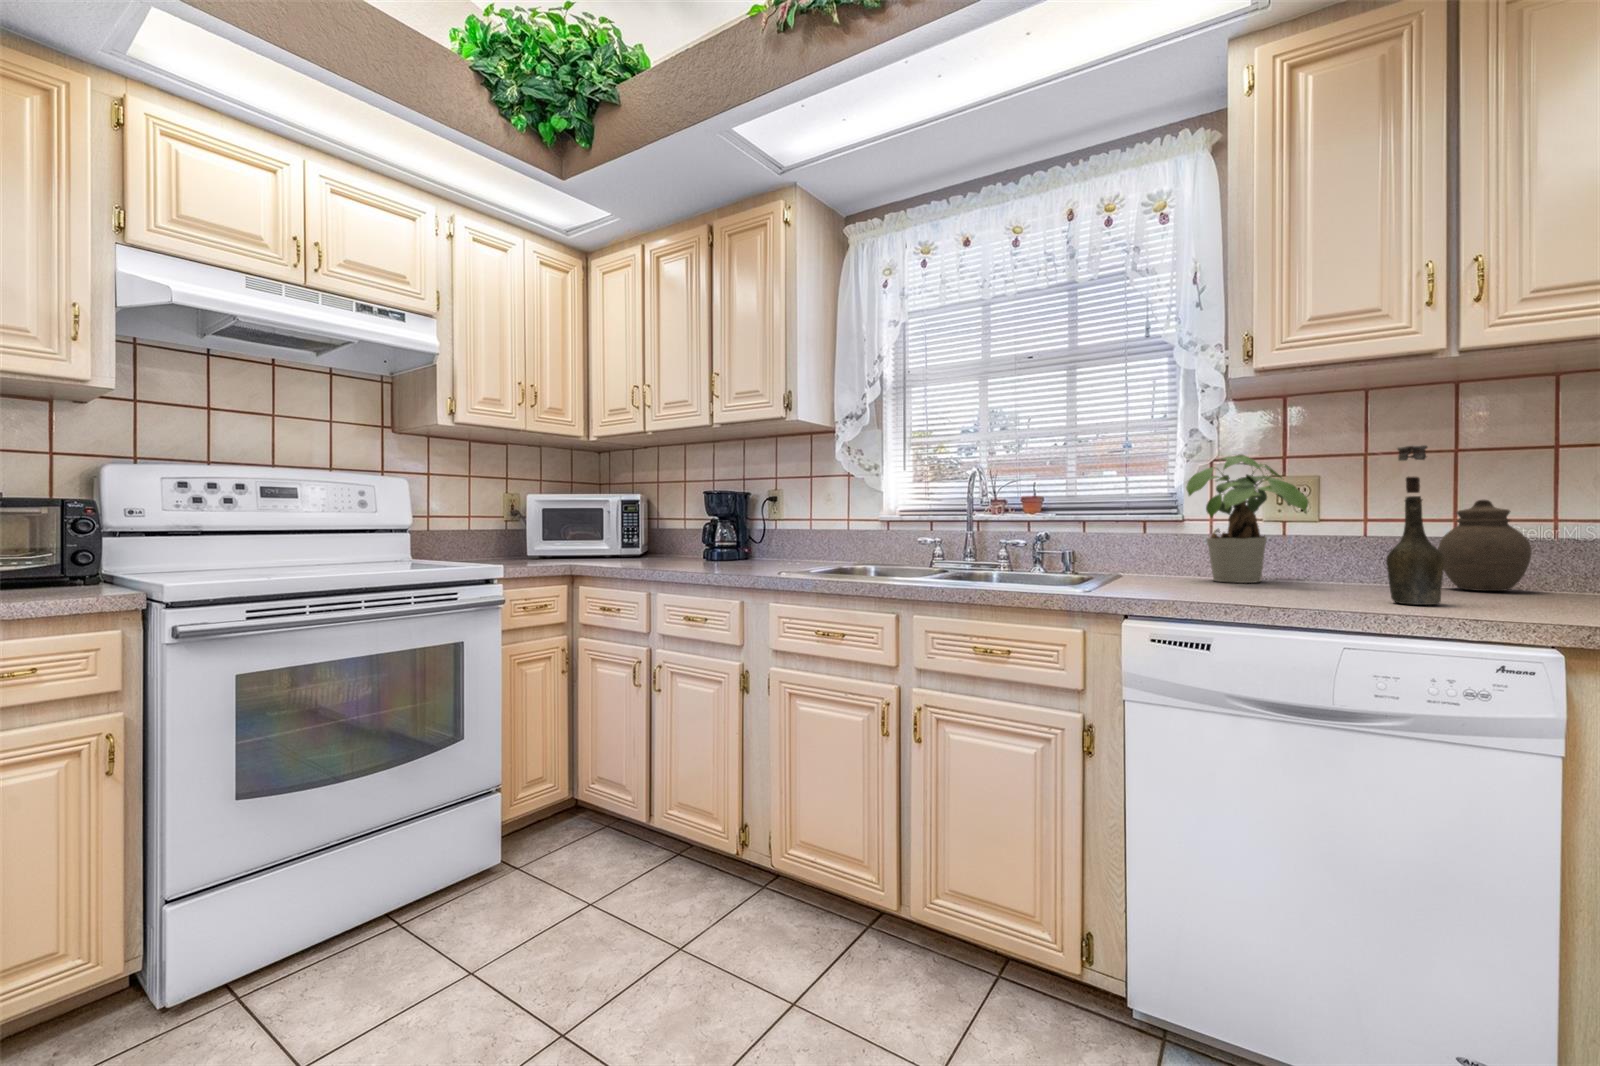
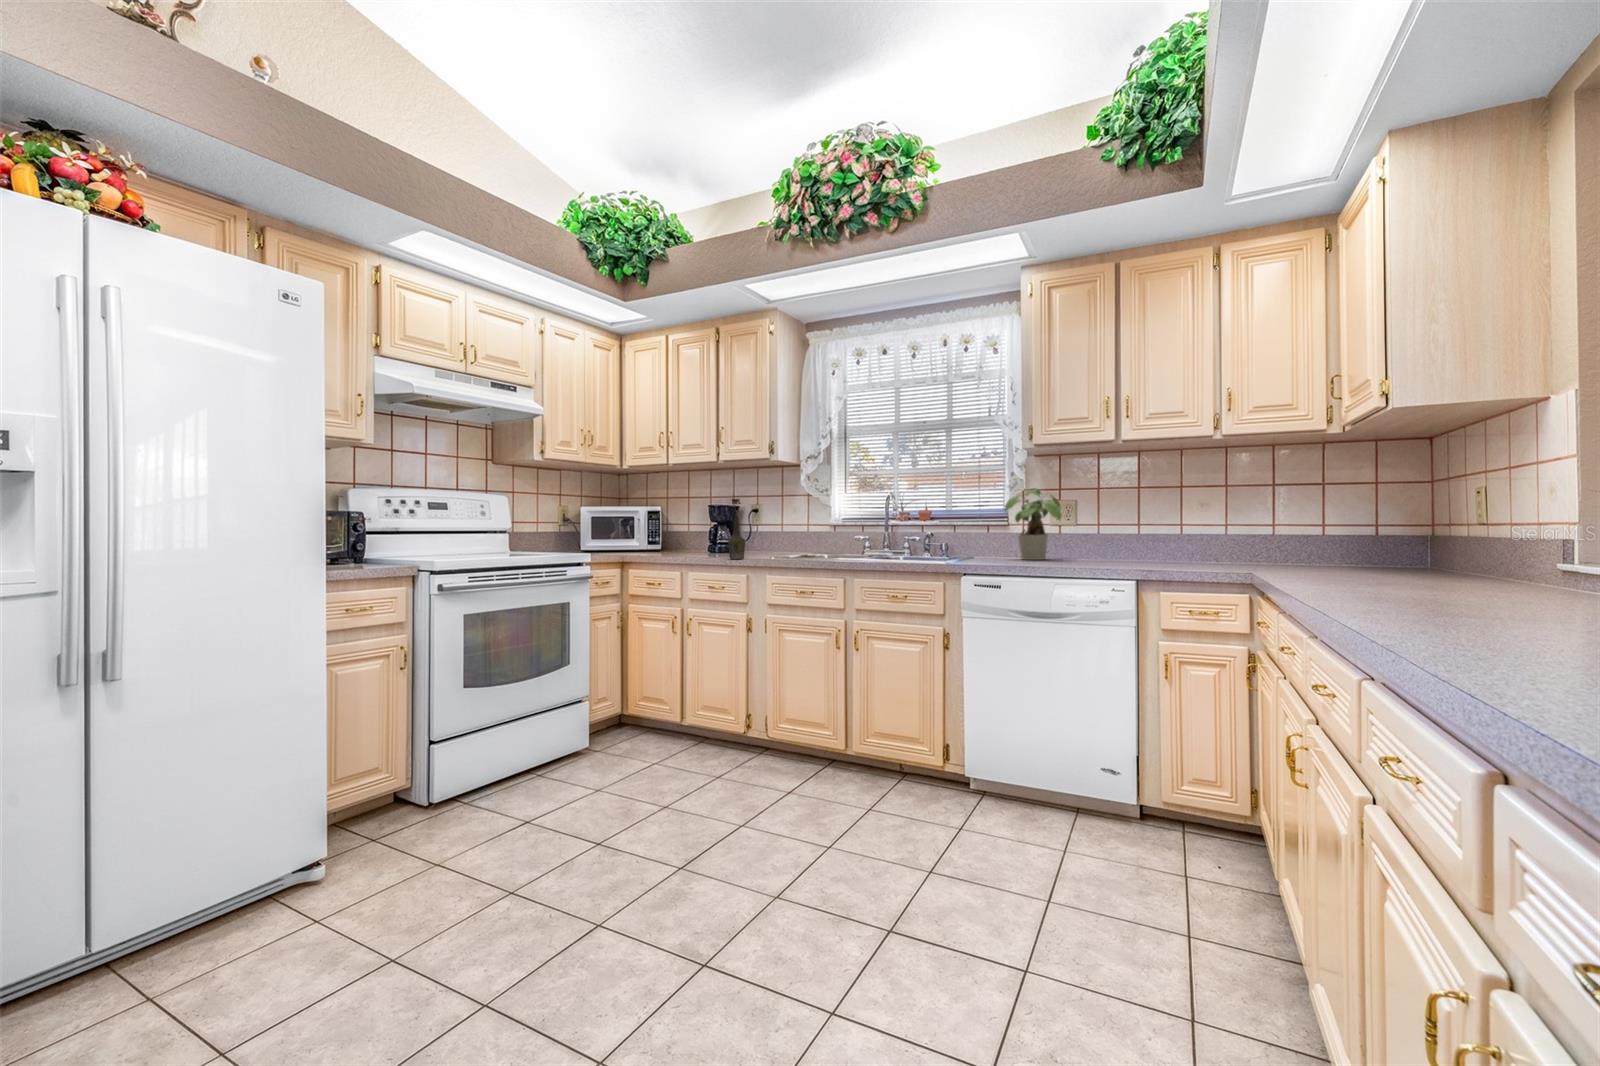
bottle: present [1386,445,1444,605] -> present [728,499,745,559]
jar: present [1438,500,1531,591] -> none [1127,514,1165,561]

